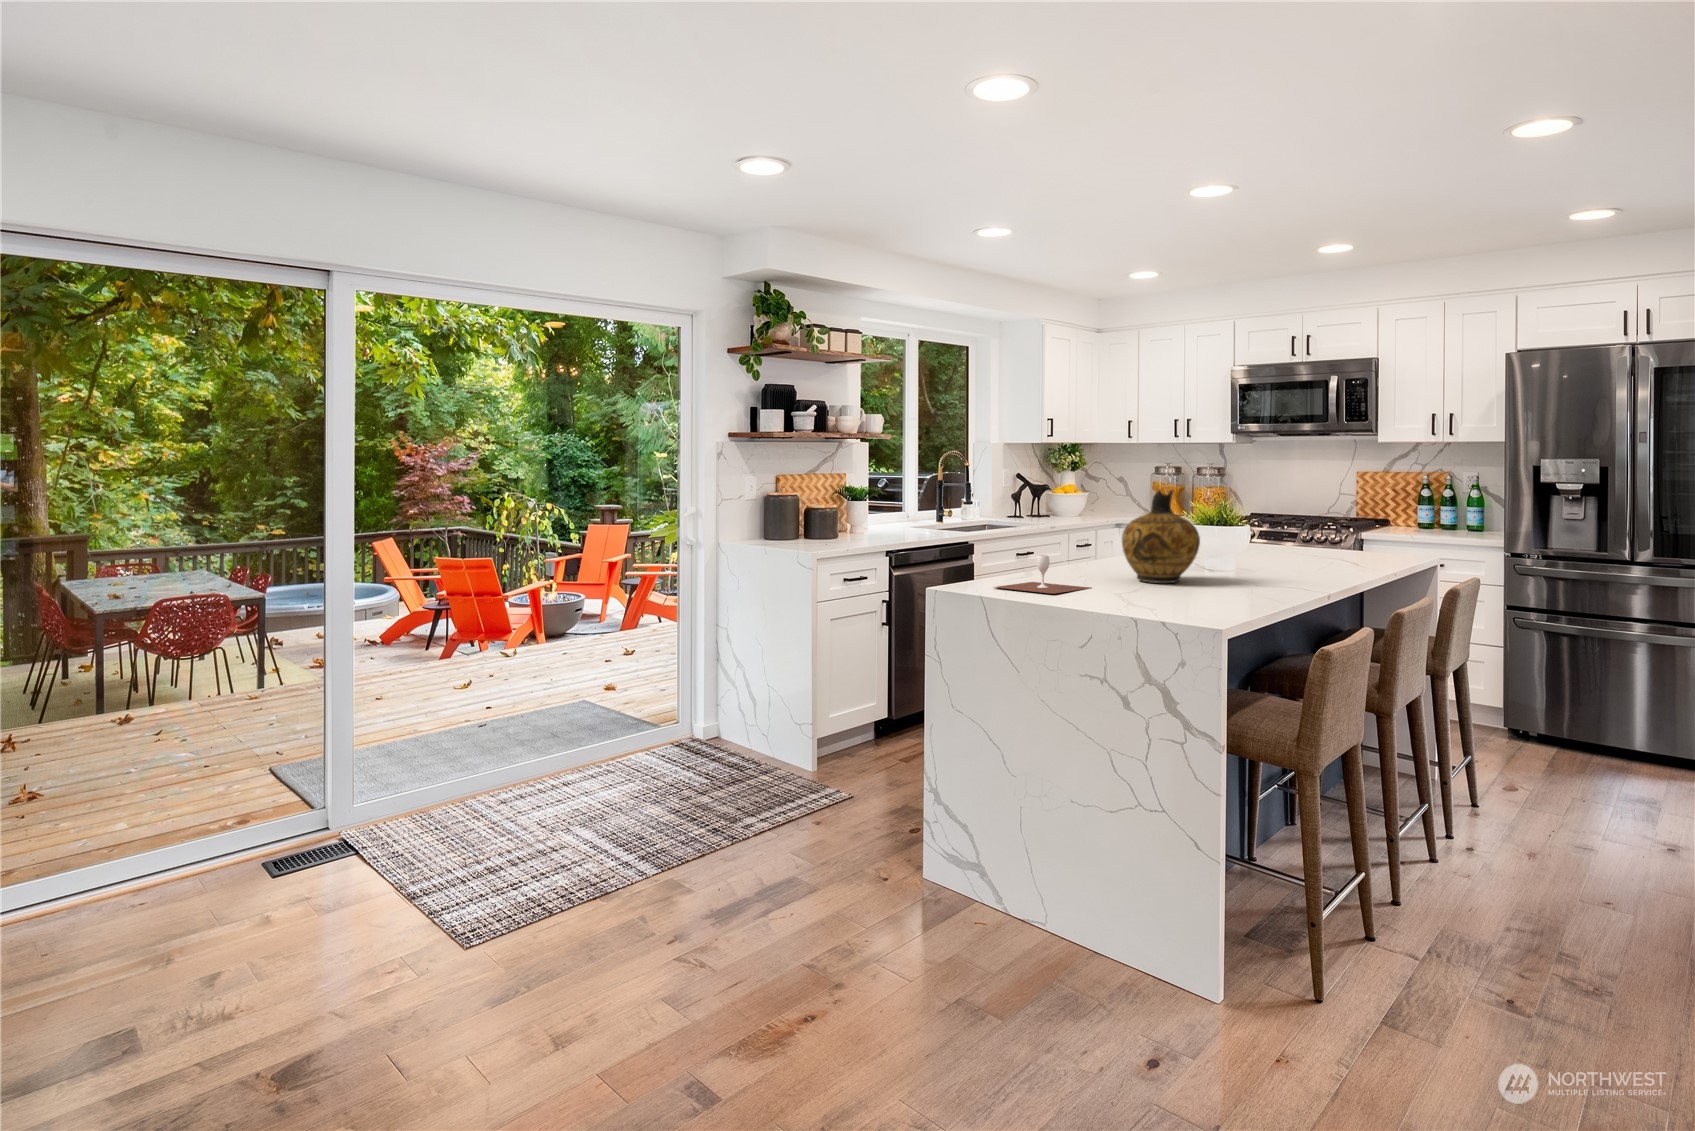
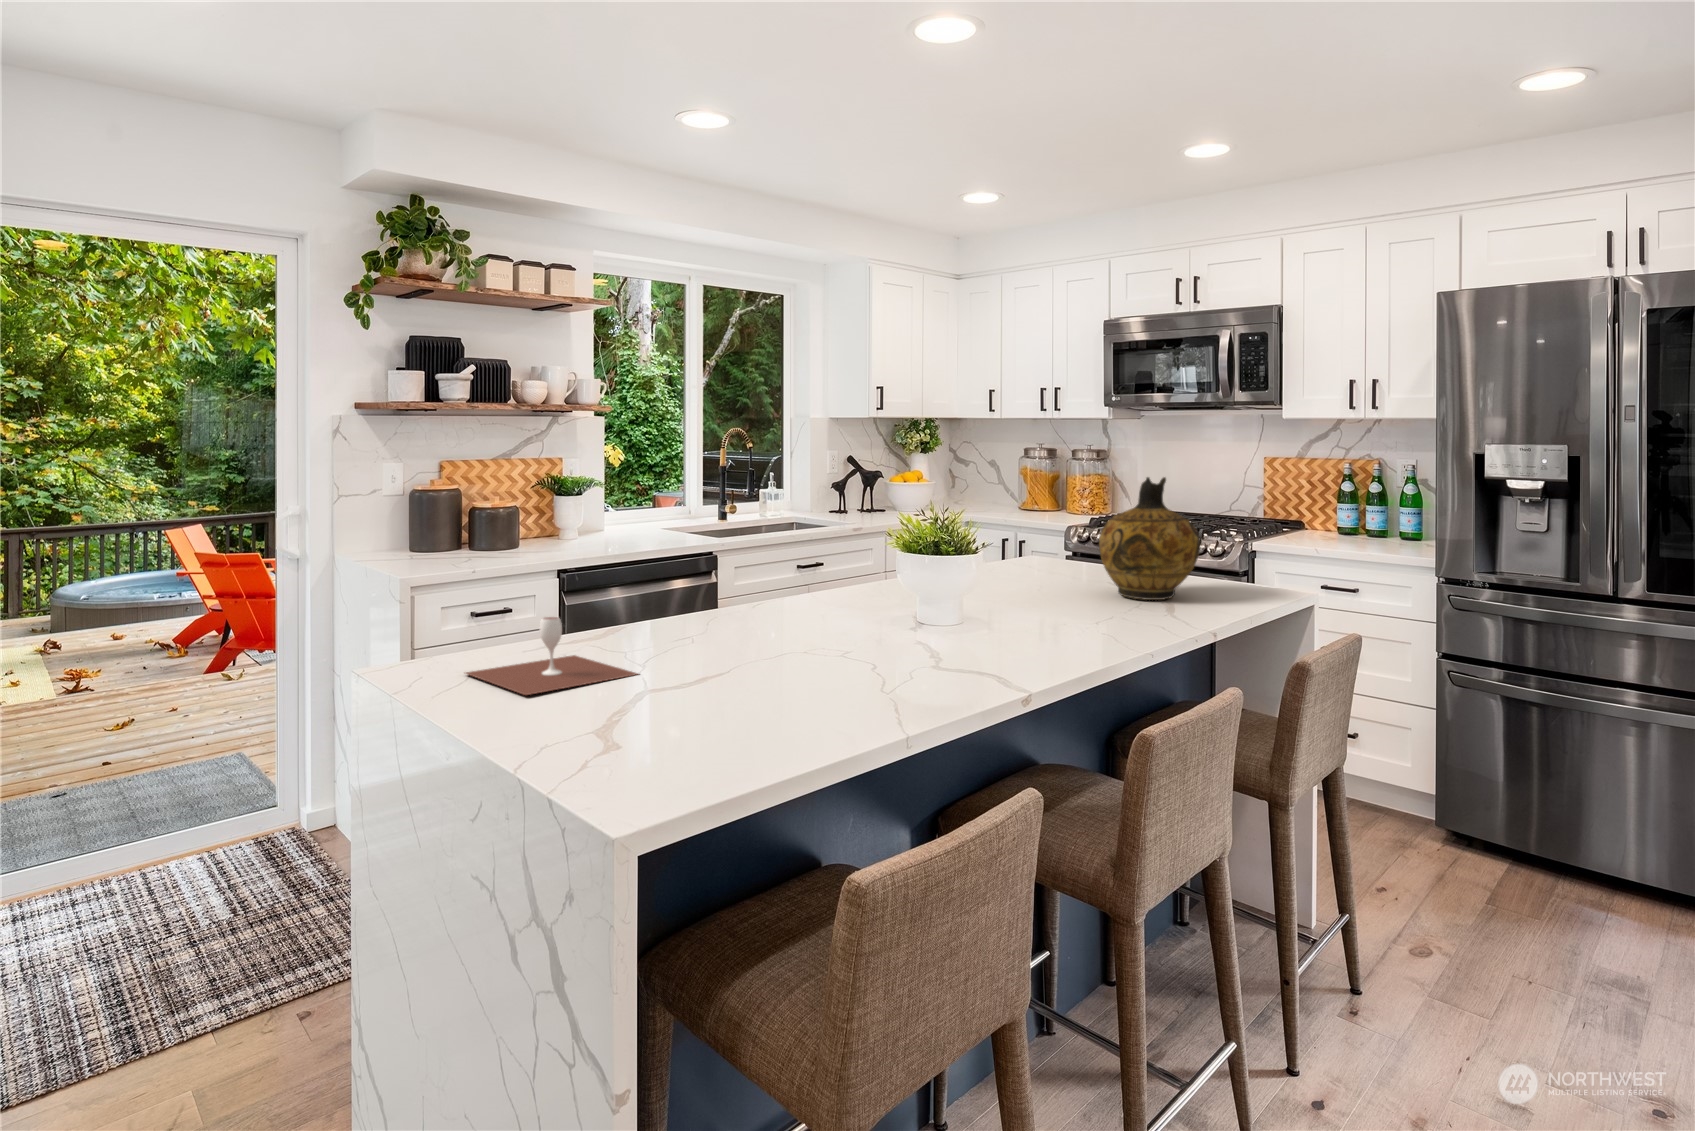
ceramic jug: present [1122,490,1200,583] -> present [1099,477,1200,600]

